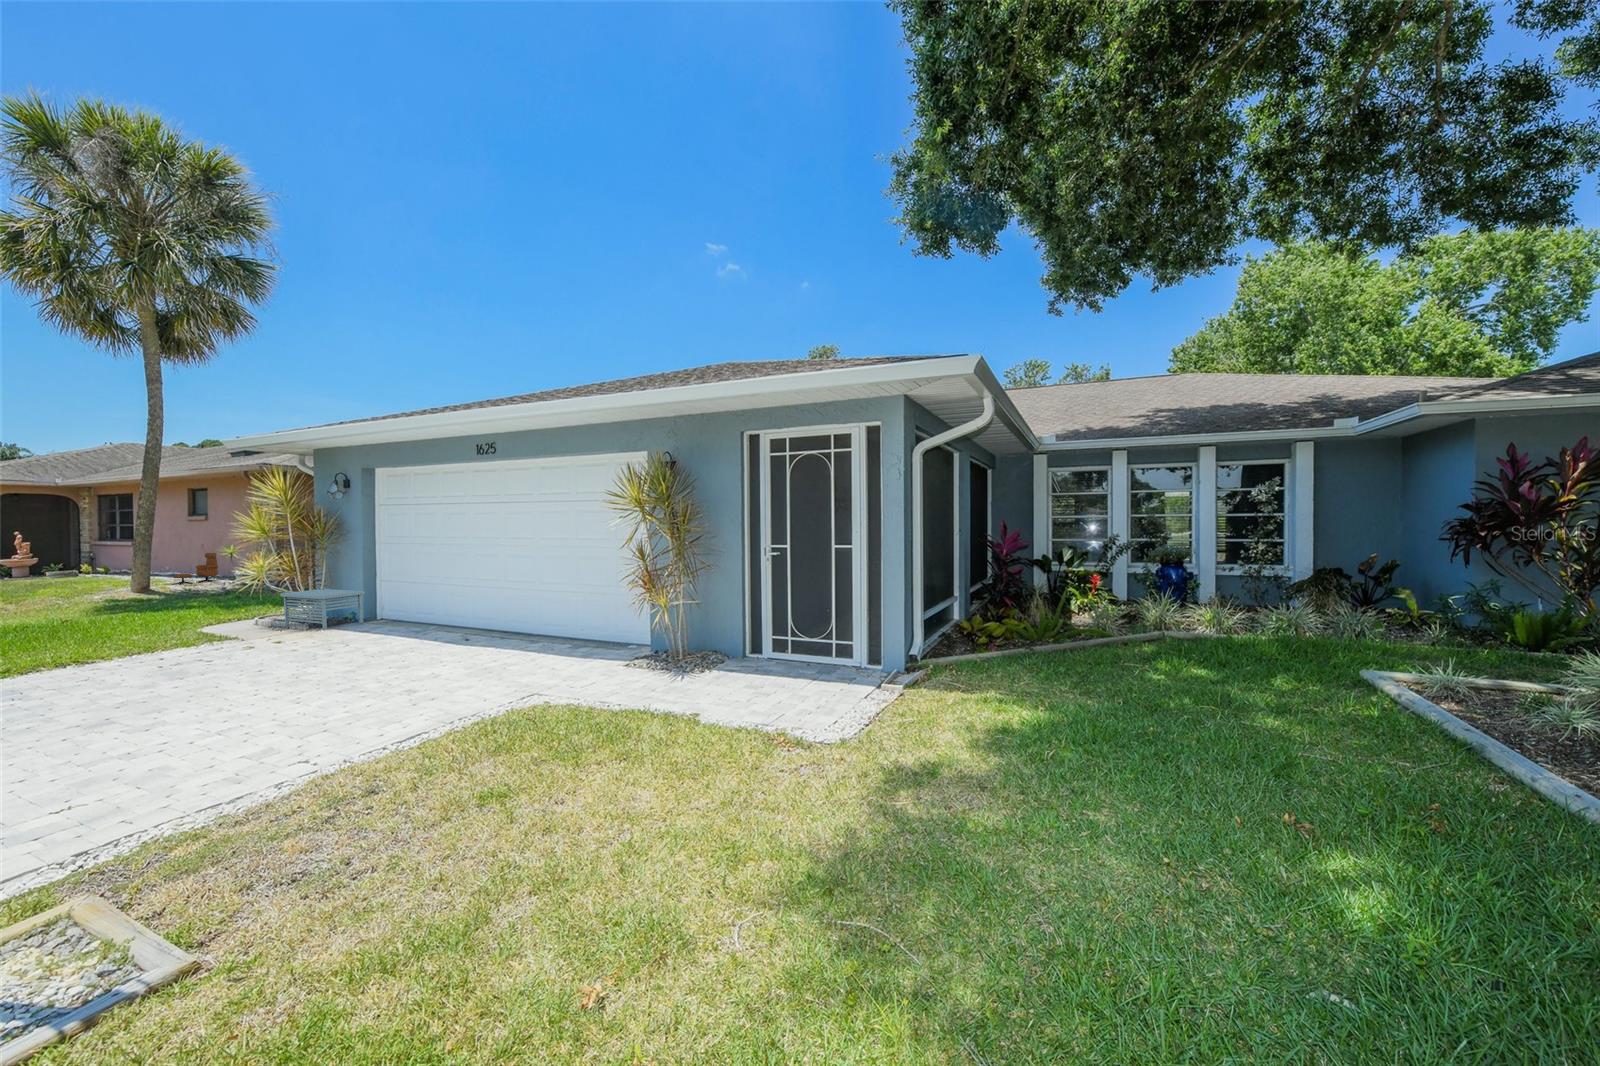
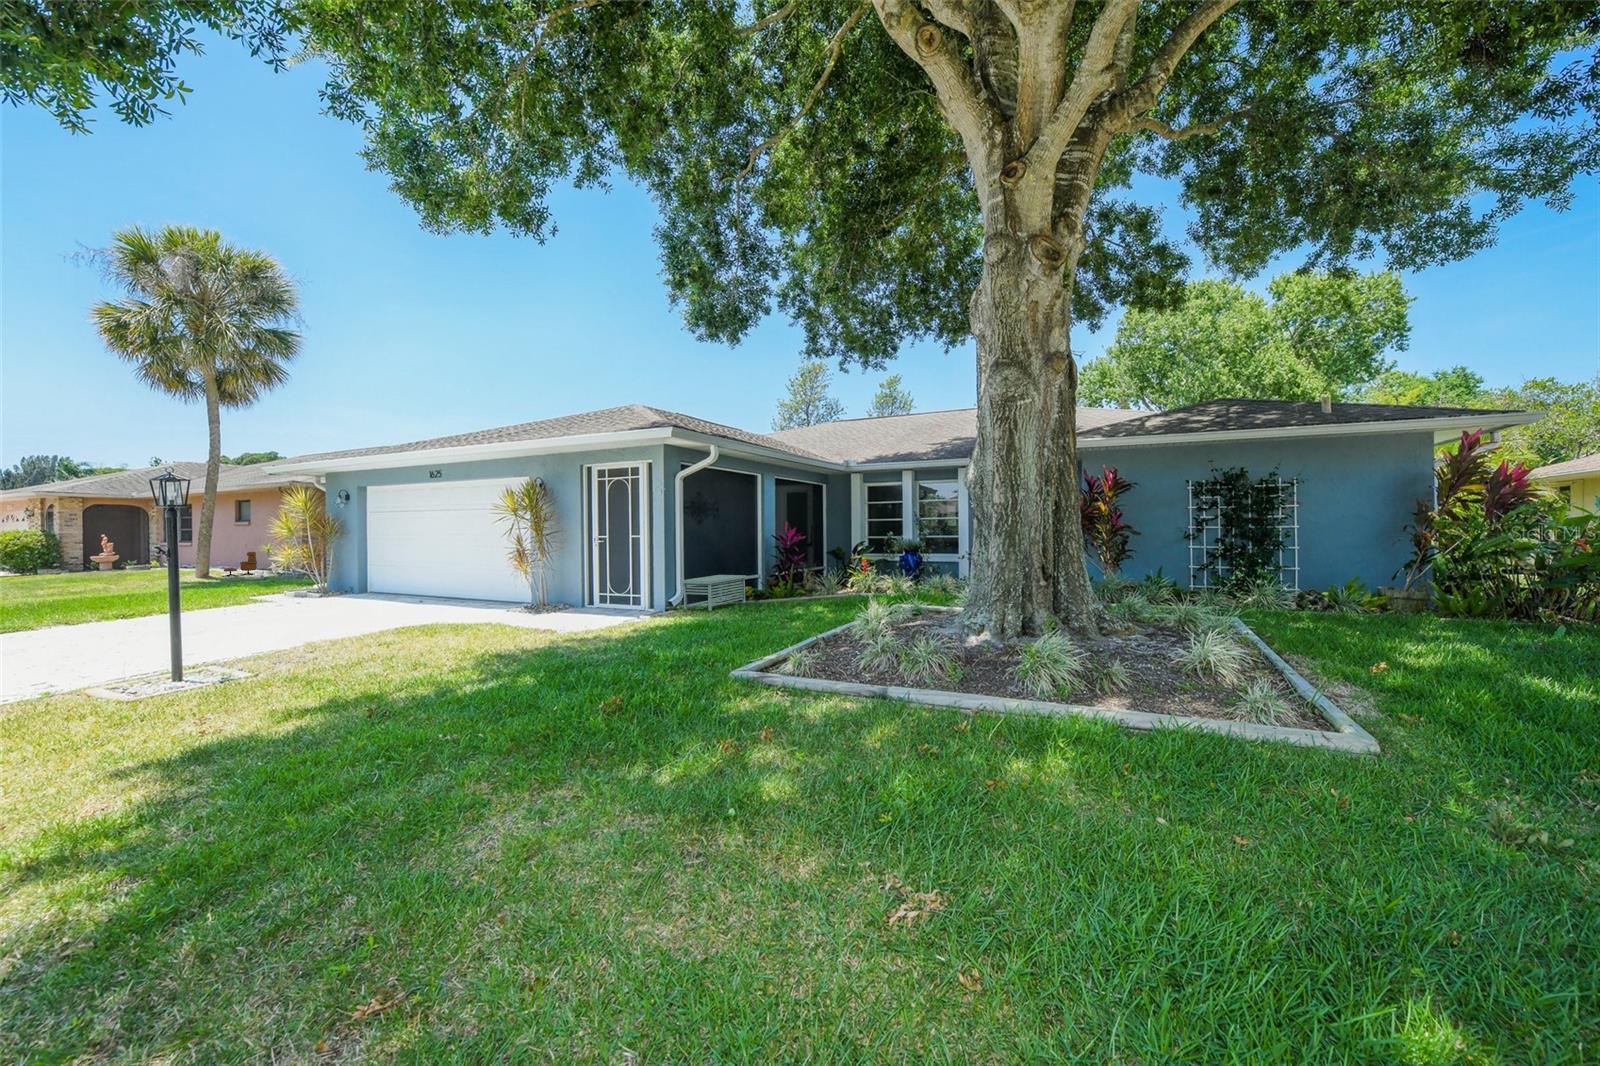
storage bench: present [280,589,365,629] -> present [680,575,746,611]

